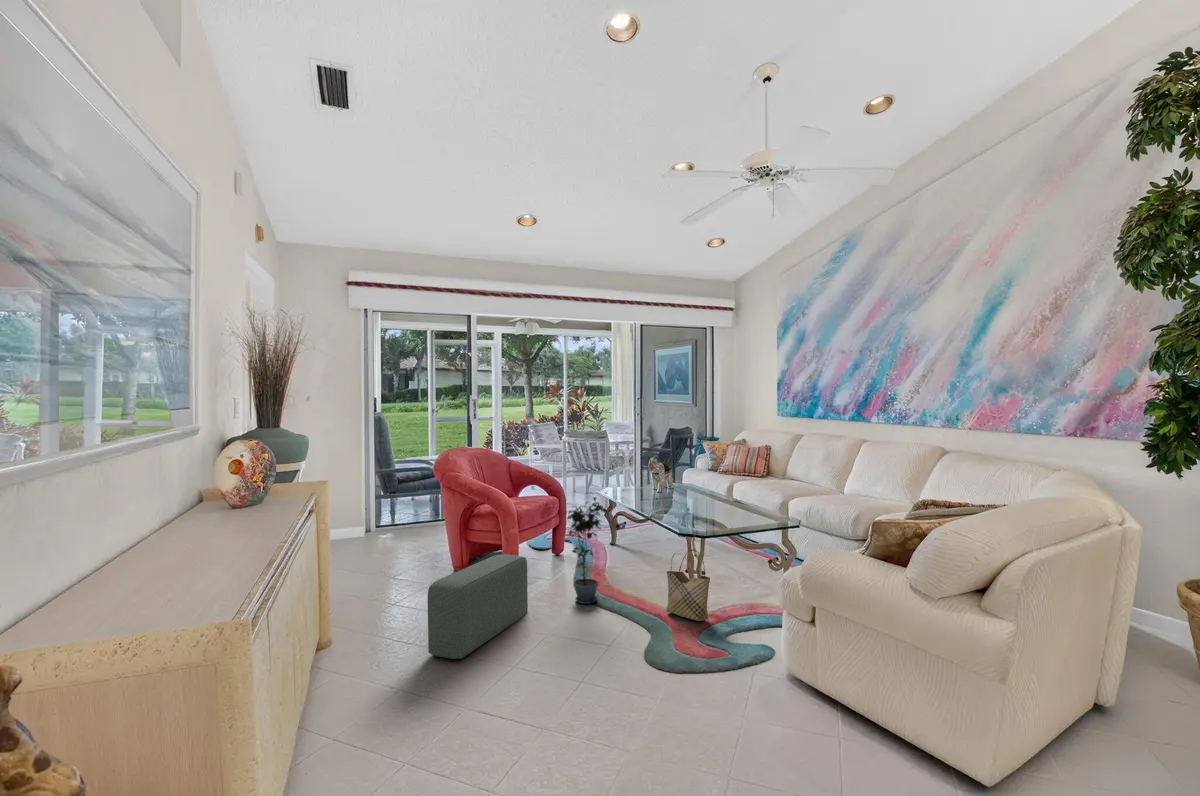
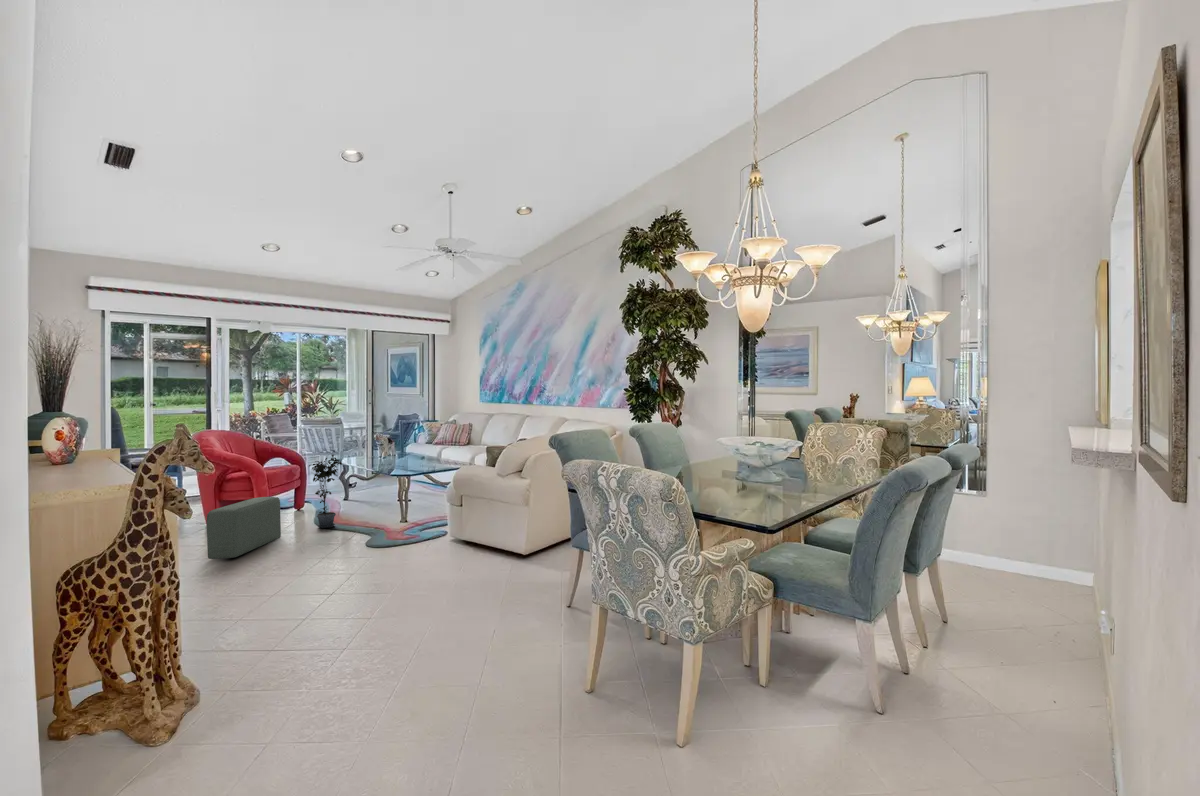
woven basket: present [666,549,710,621] -> none [385,483,414,526]

